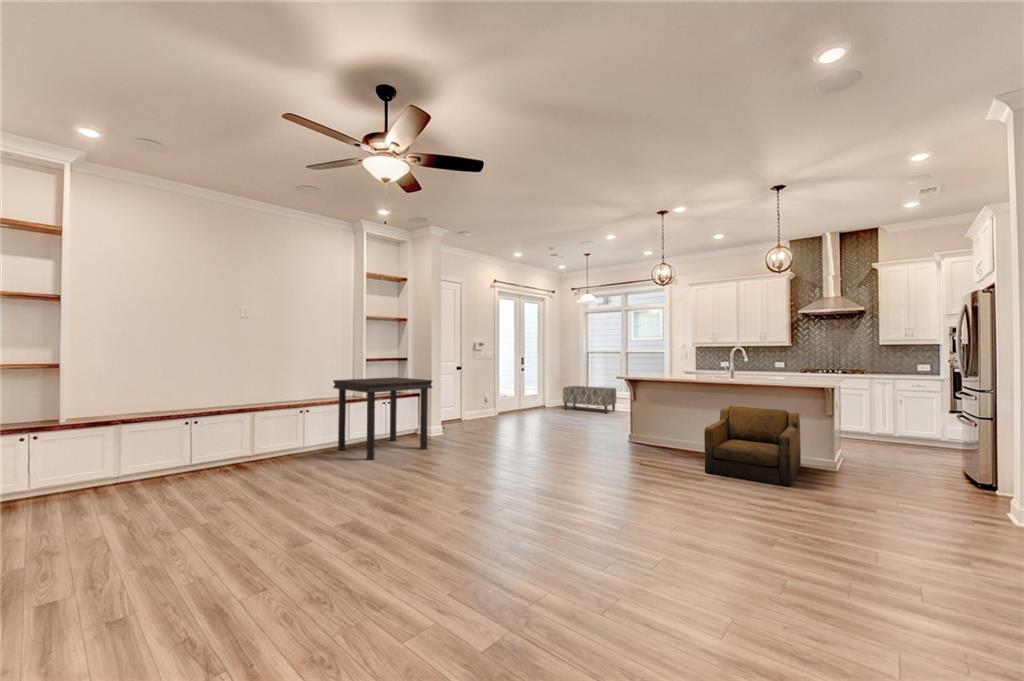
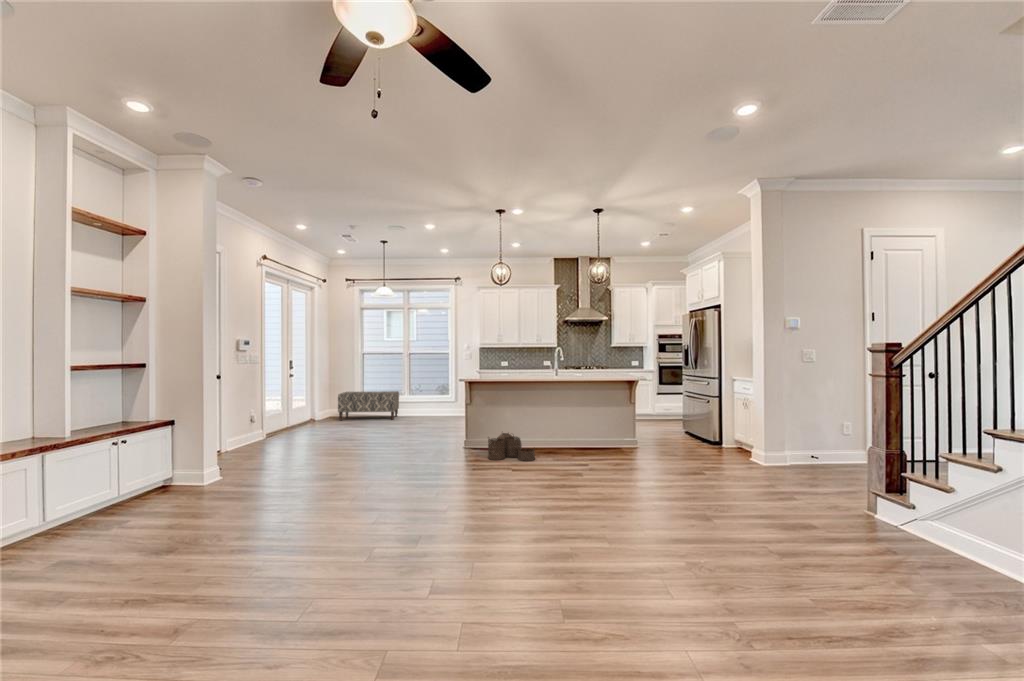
dining table: present [333,377,432,460] -> none [12,396,243,548]
armchair: present [704,406,801,486] -> none [564,401,641,464]
woven basket: none [627,431,672,462] -> present [488,433,535,461]

